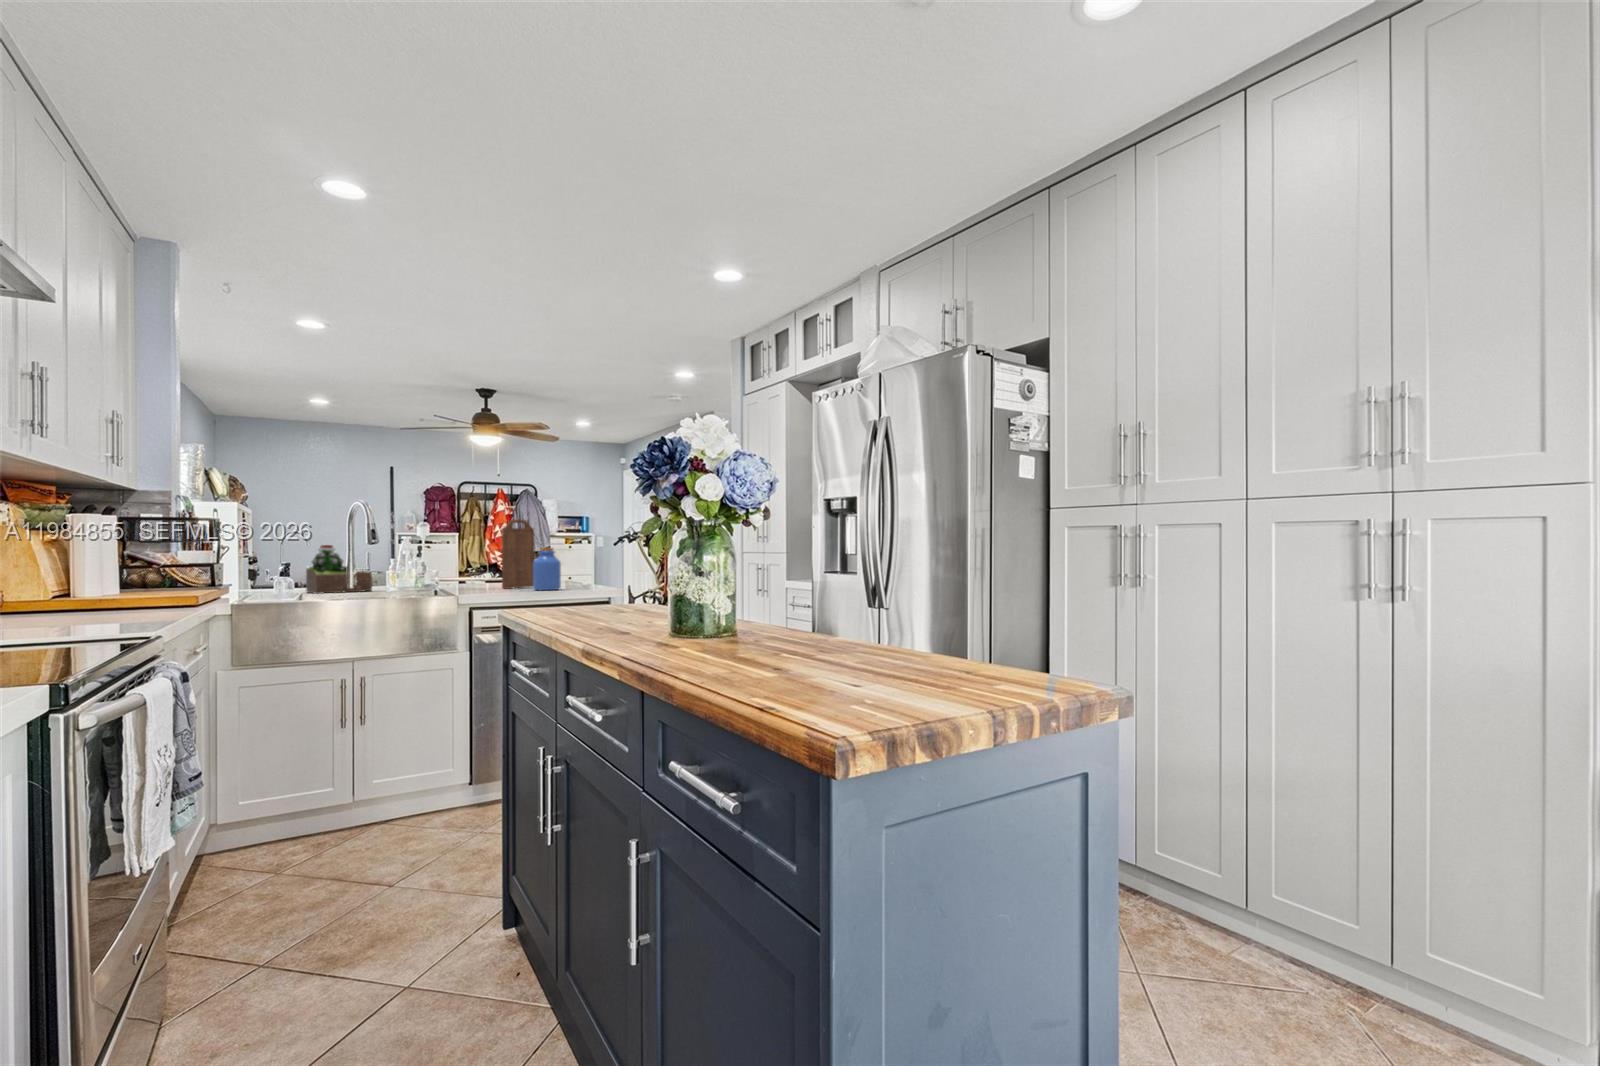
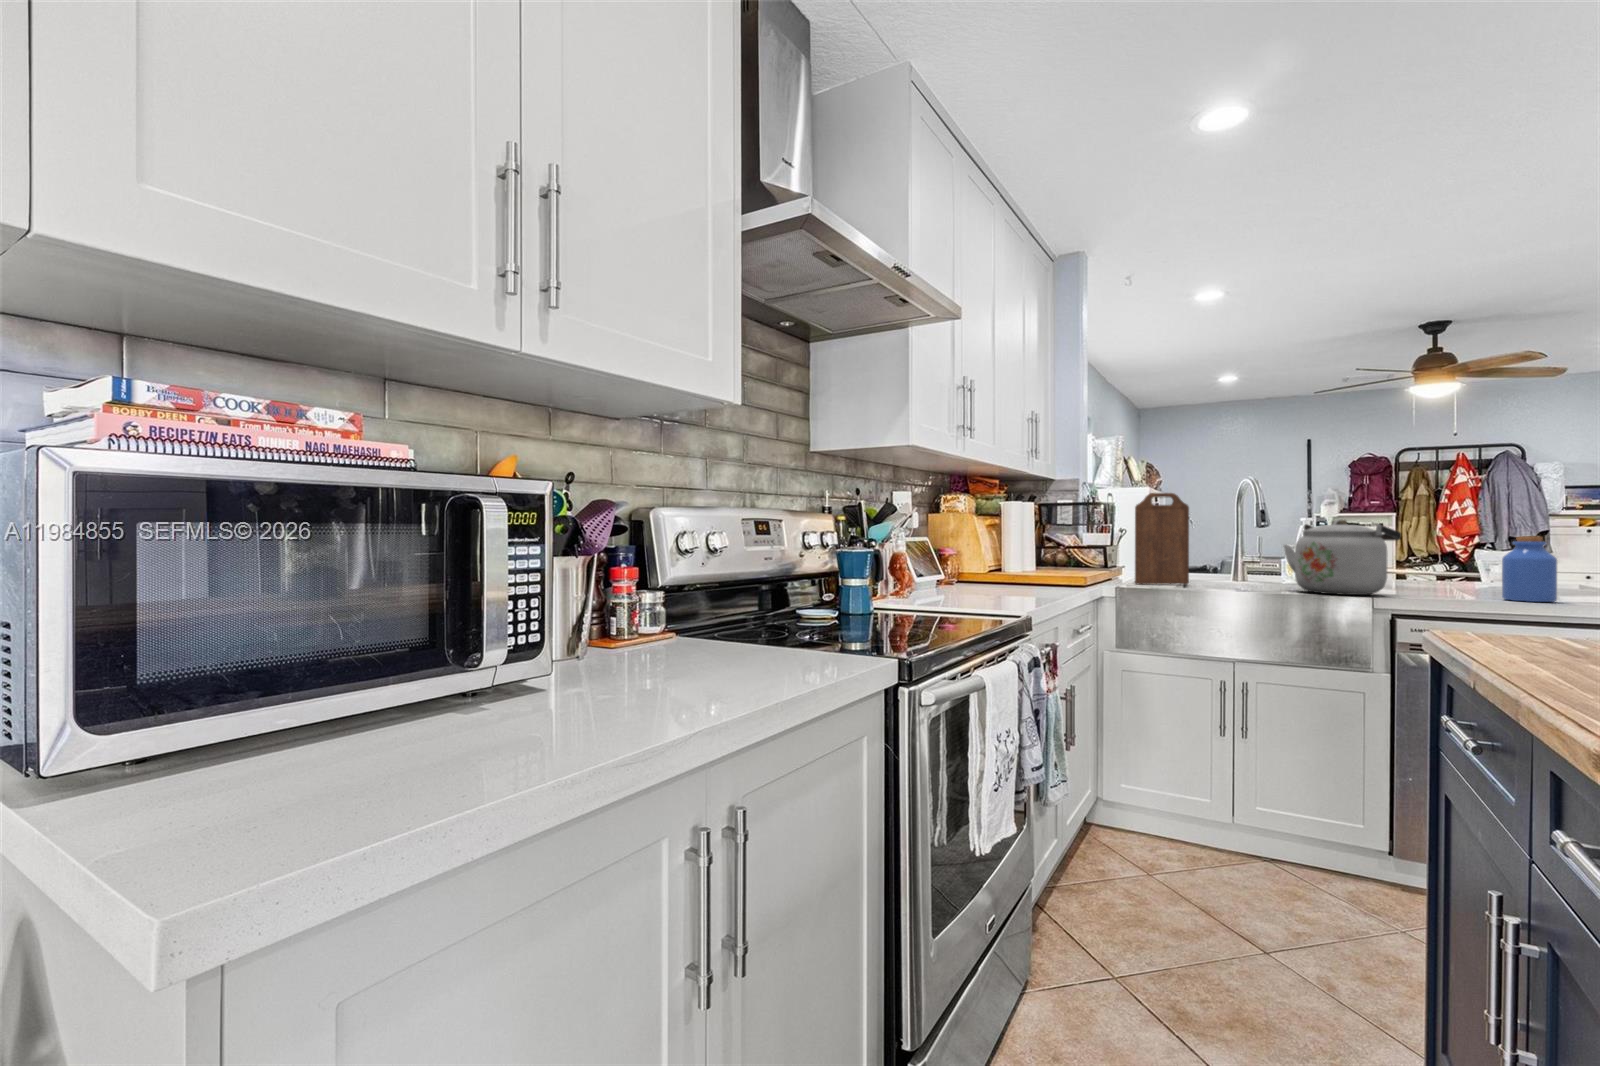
cutting board: present [502,519,535,589] -> present [1135,493,1189,584]
kettle: none [391,536,476,595] -> present [1284,519,1401,595]
succulent plant: present [306,545,372,594] -> none [1195,528,1265,582]

